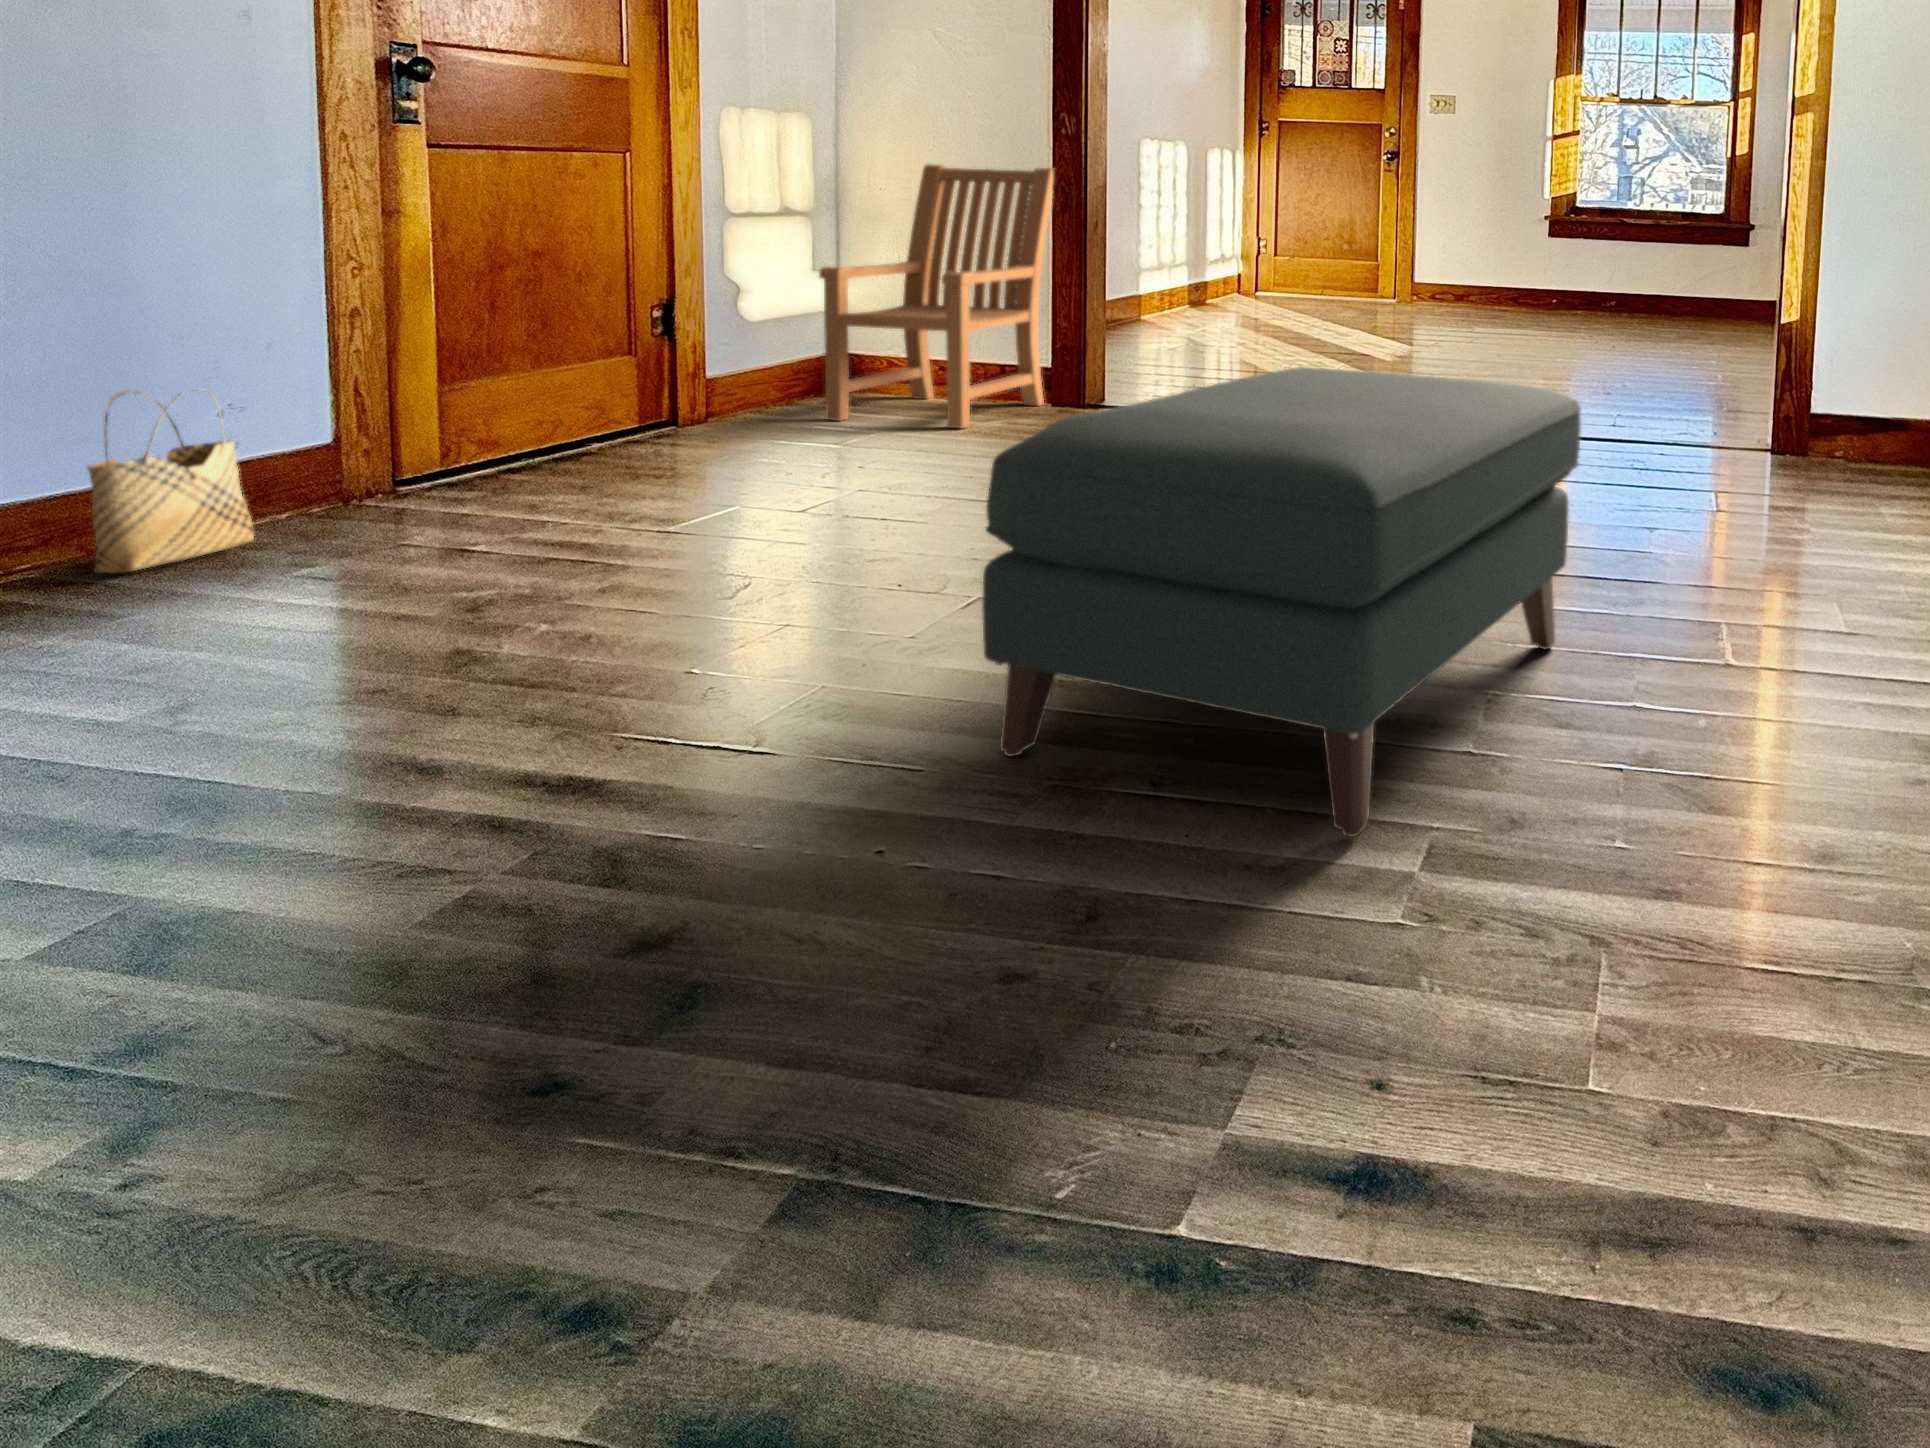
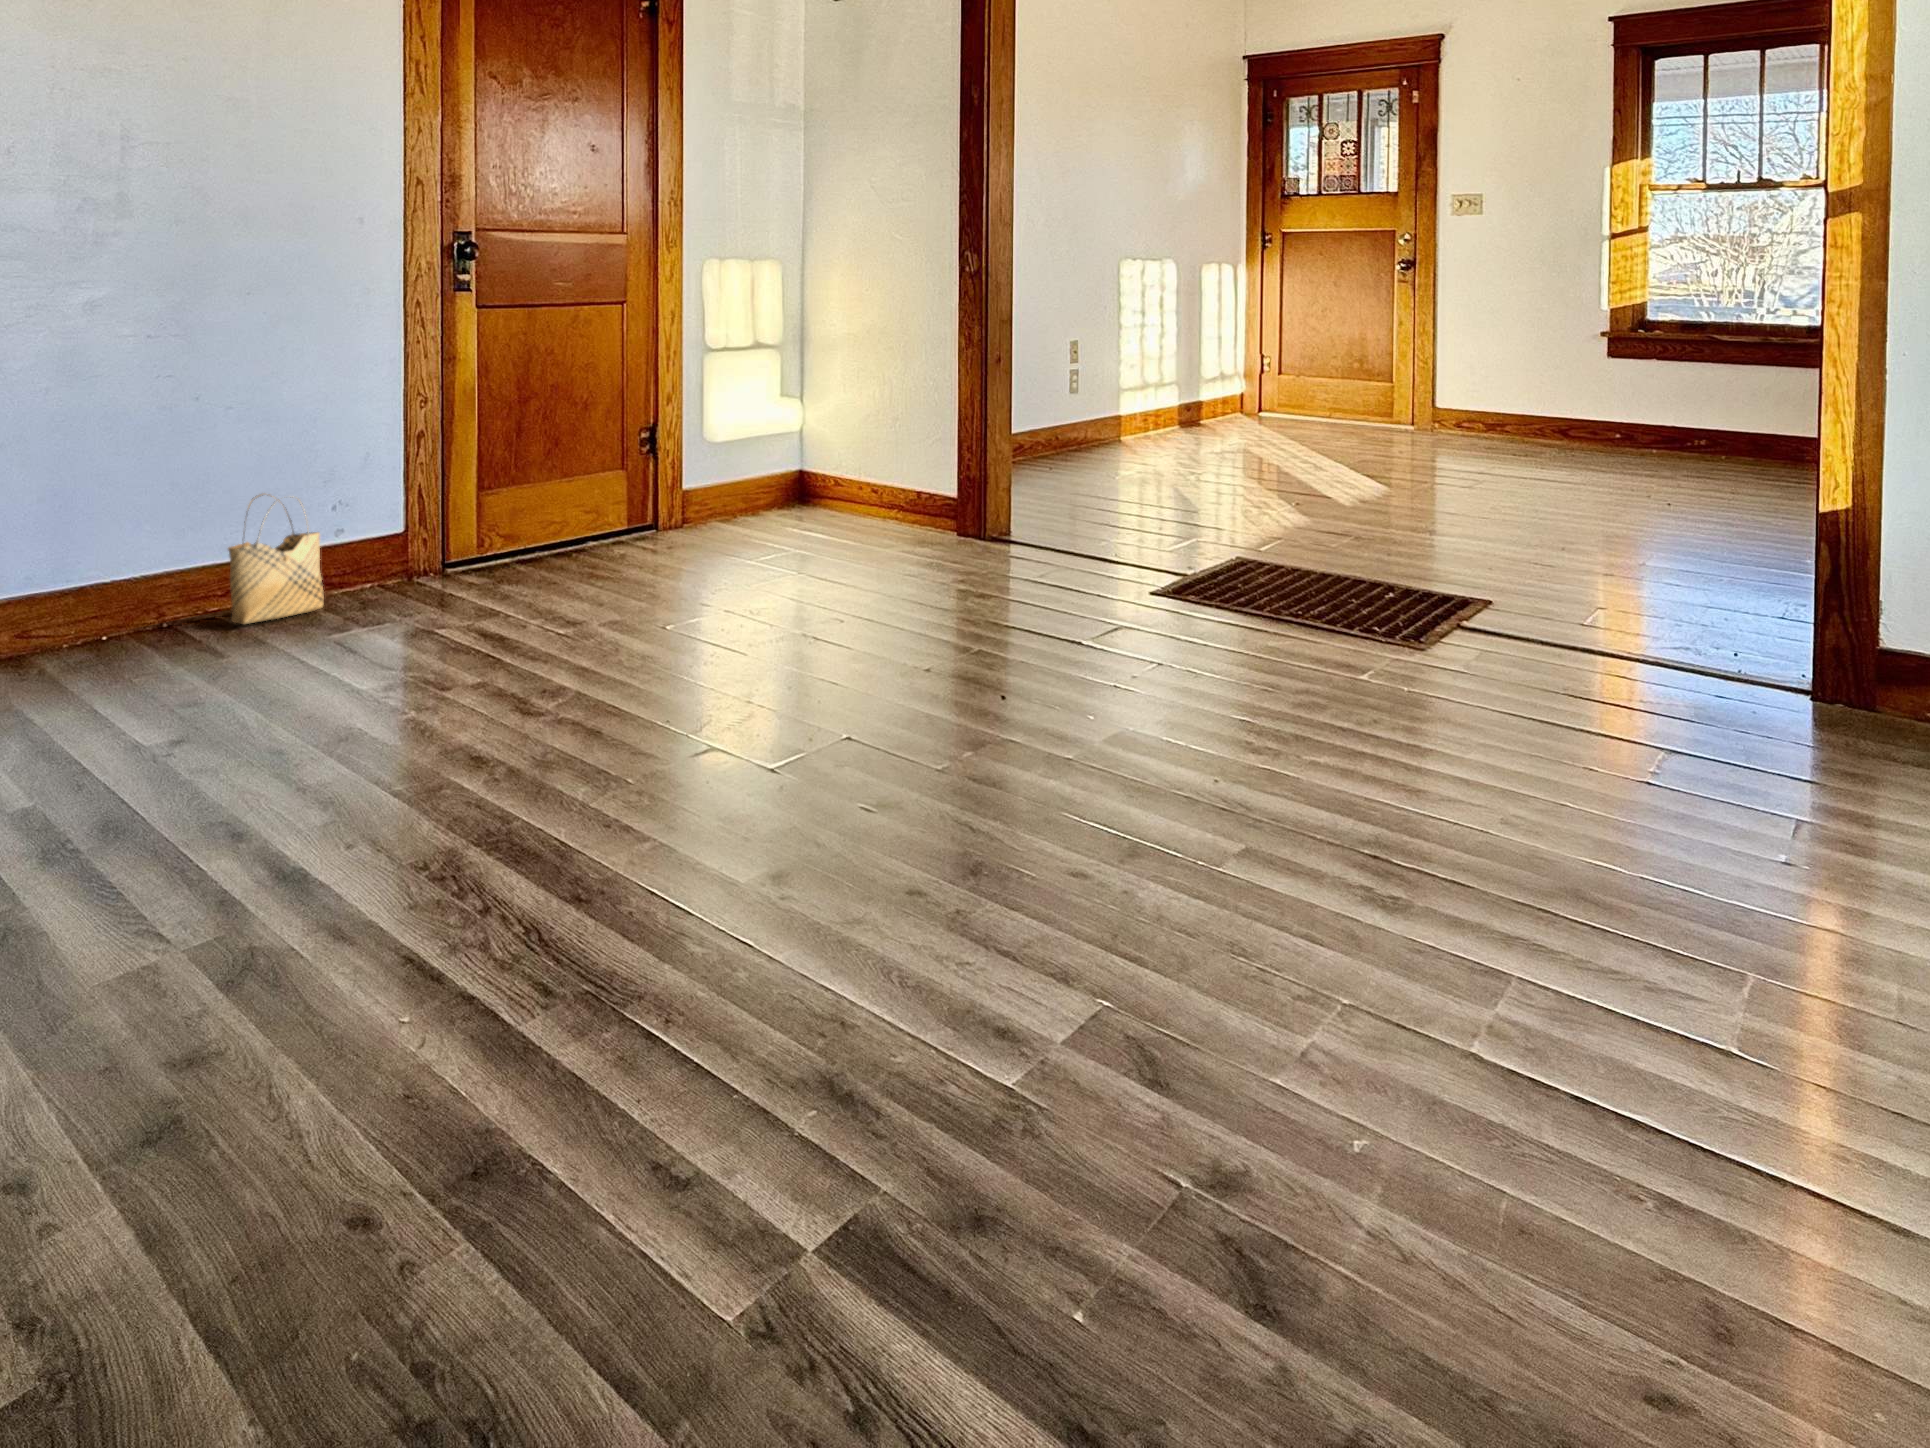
armchair: present [819,164,1053,429] -> none [759,303,963,554]
ottoman: present [982,367,1581,837] -> none [480,566,1210,1233]

